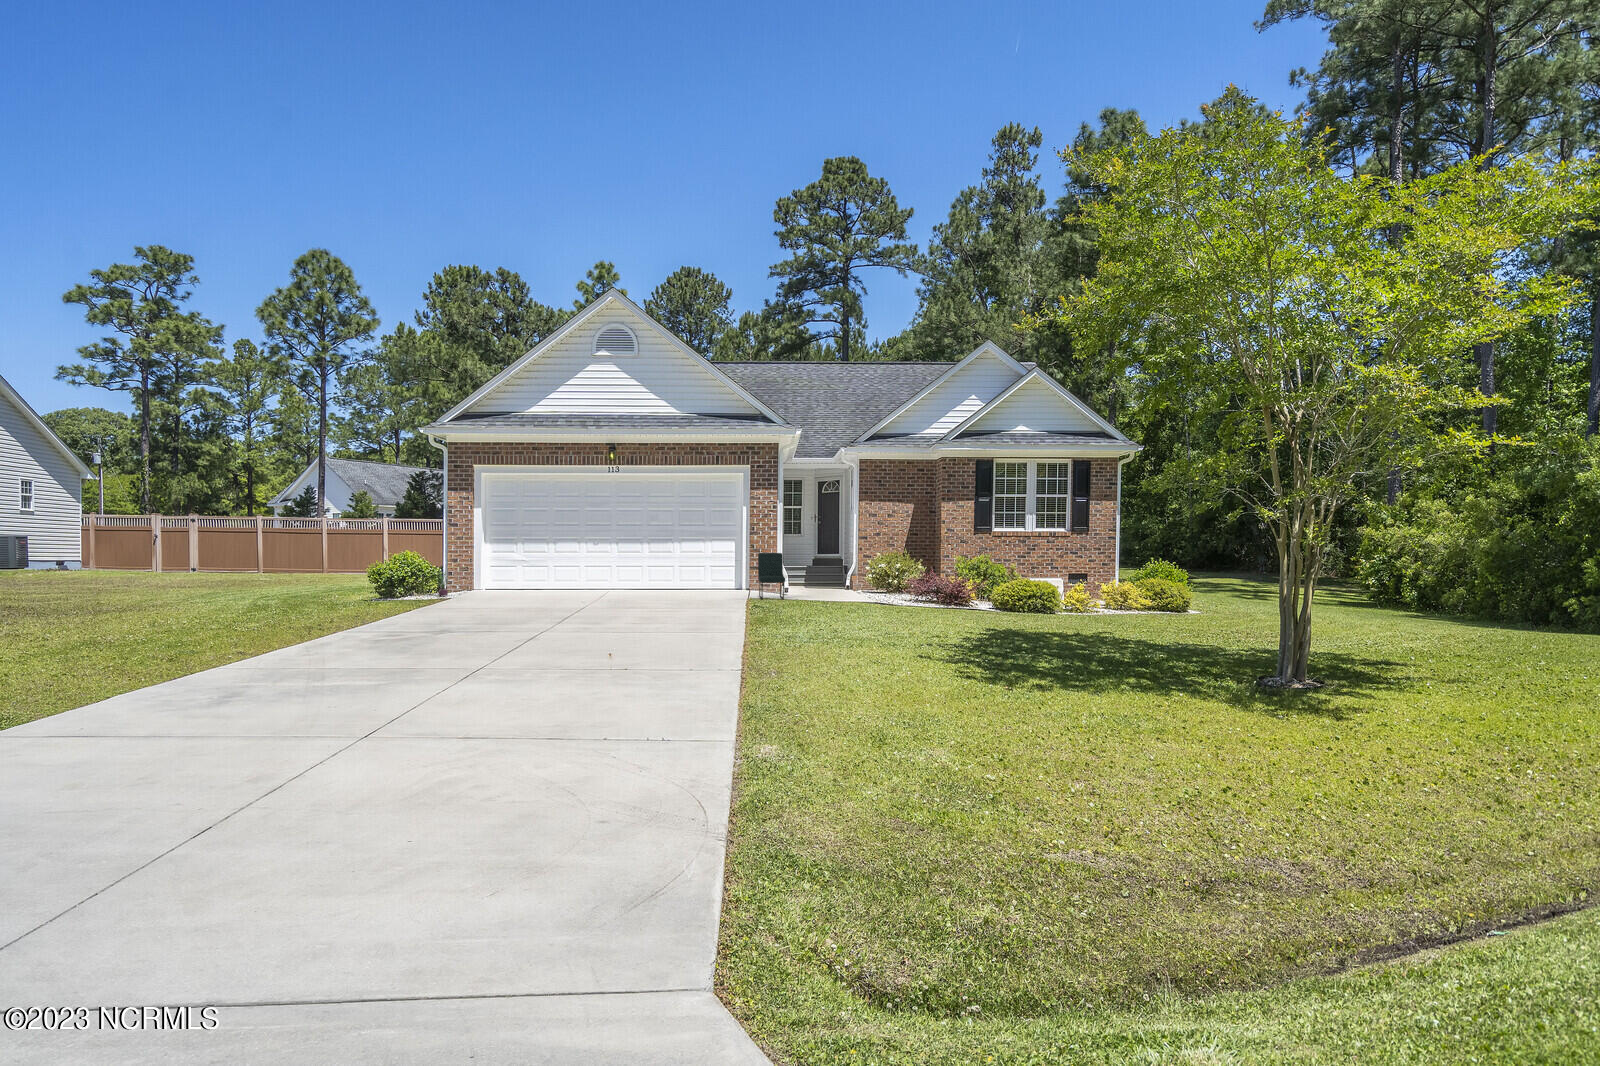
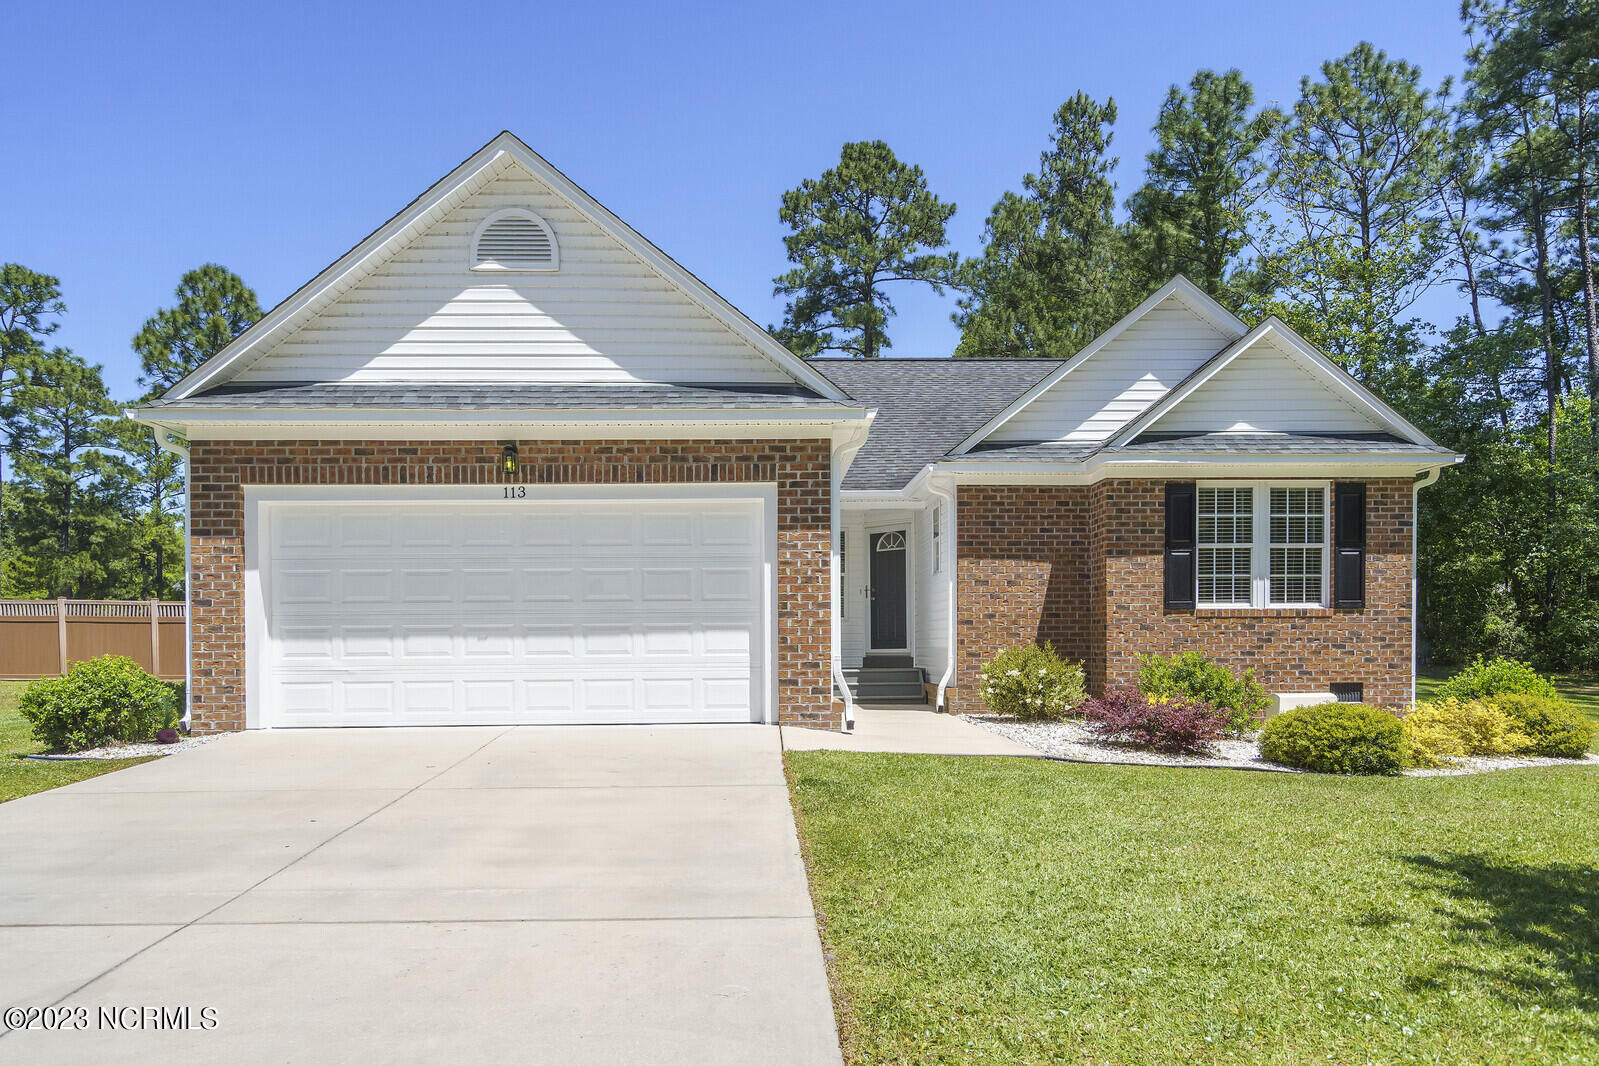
chair: present [758,553,785,600] -> none [793,651,848,745]

